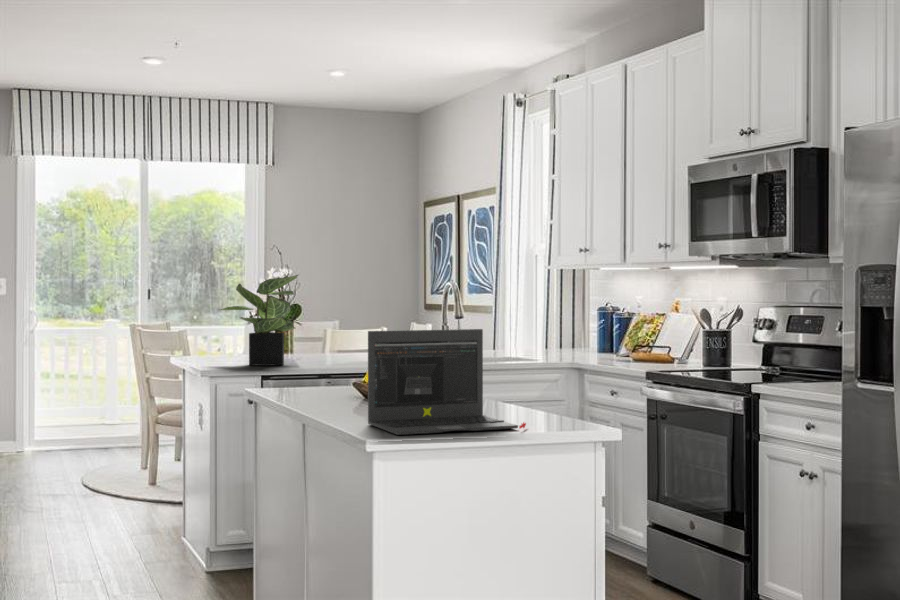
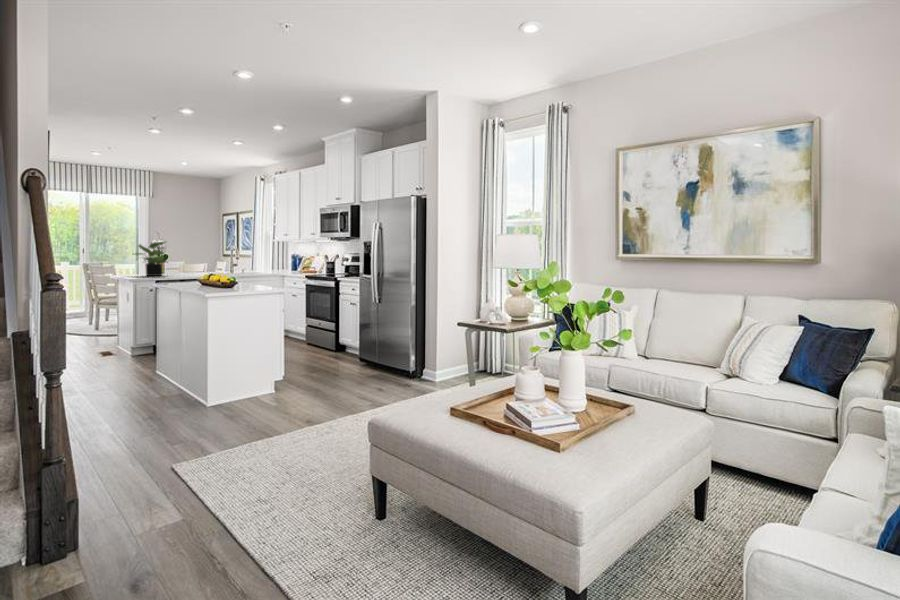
laptop: present [368,329,526,435] -> none [200,259,257,291]

